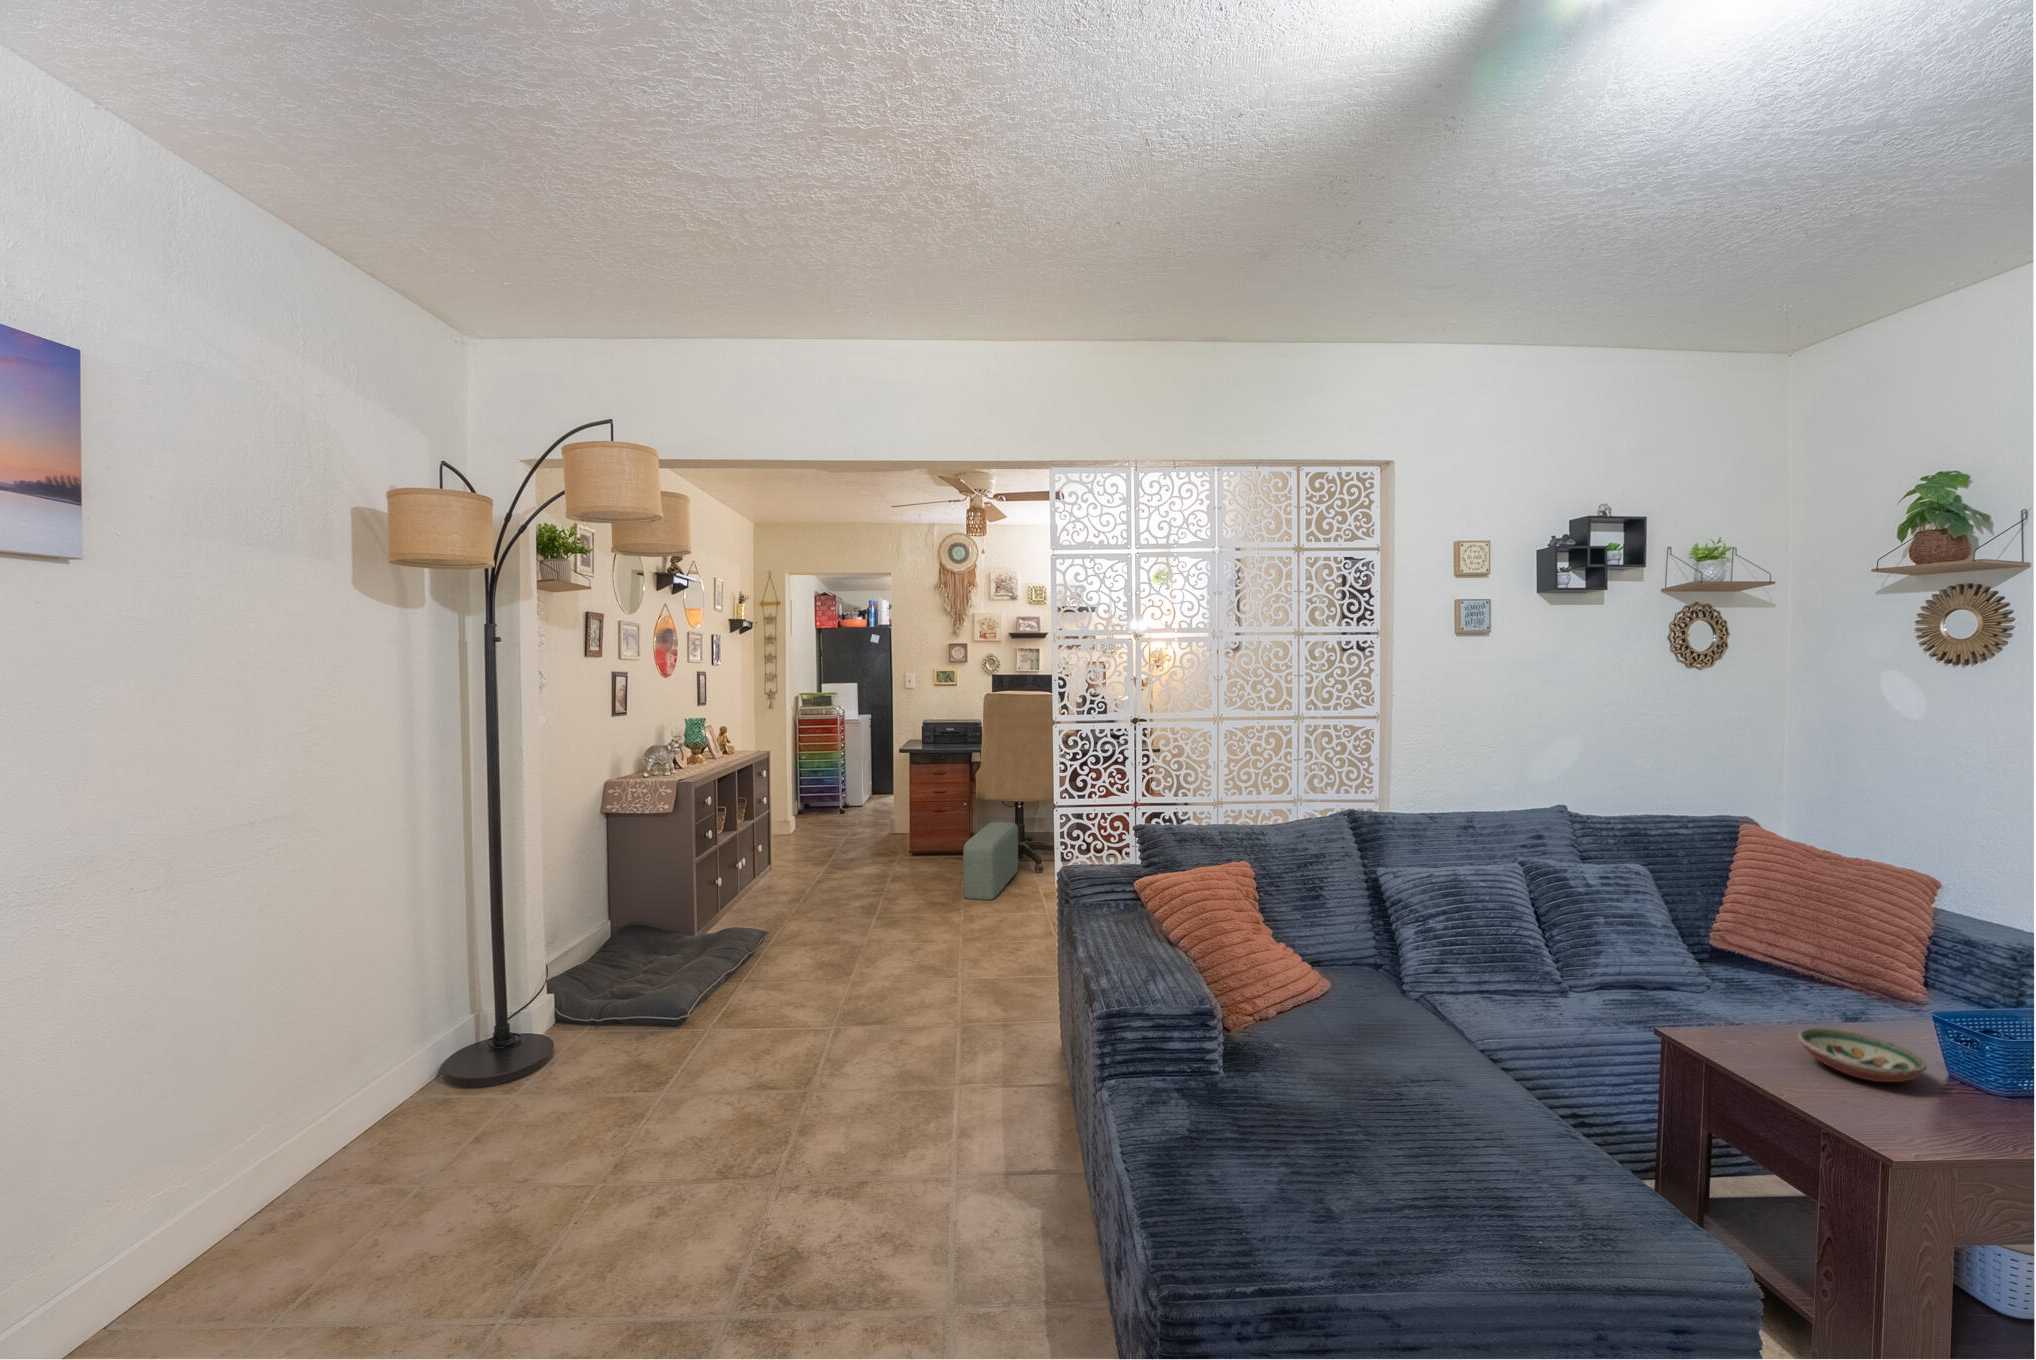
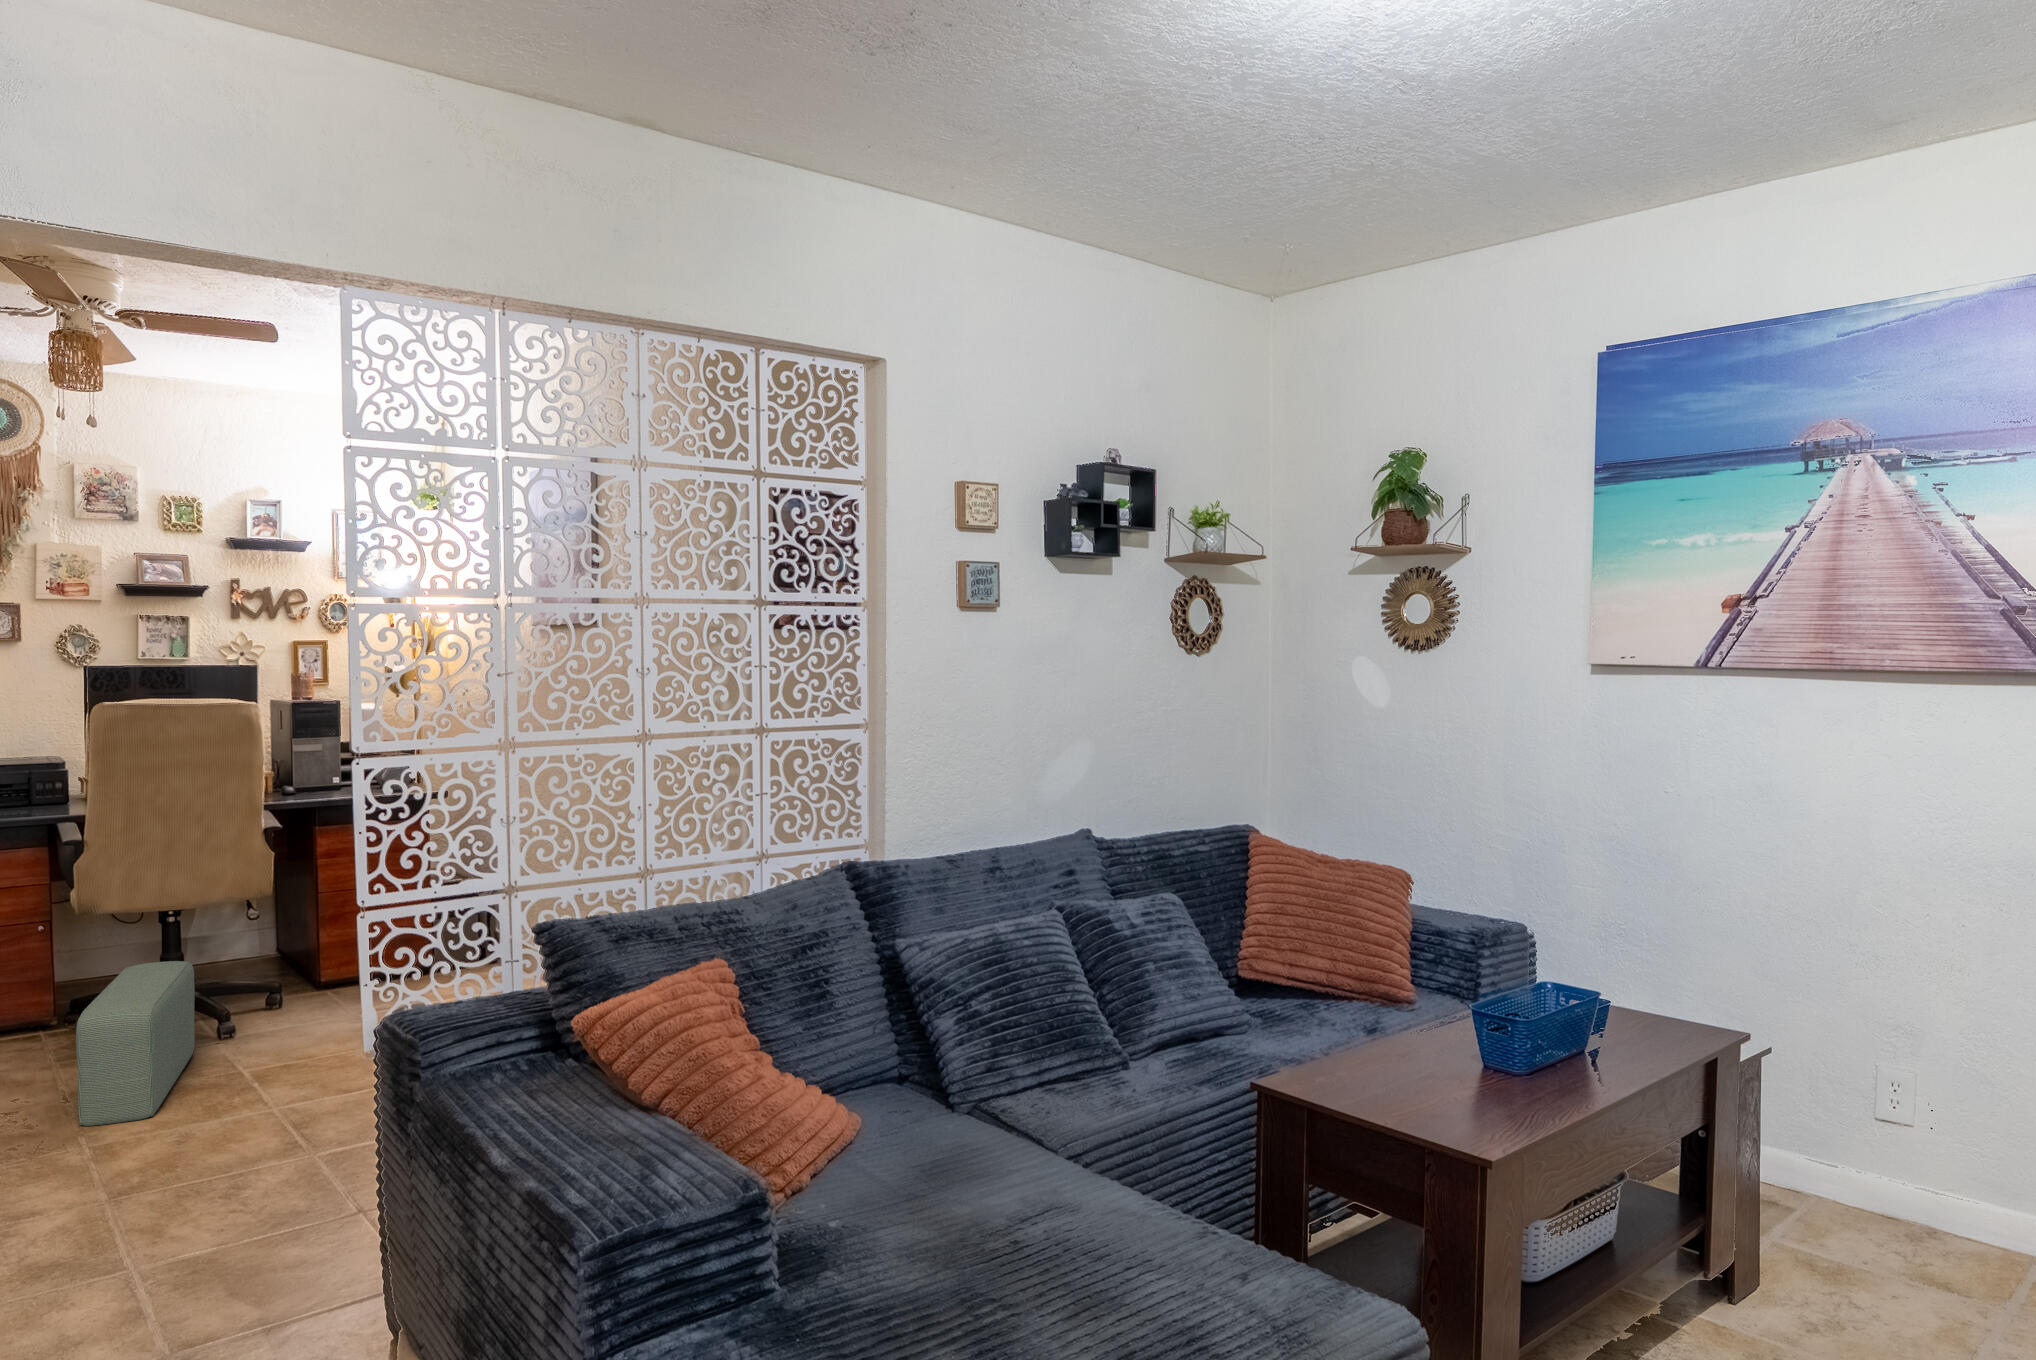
decorative bowl: present [1798,1028,1927,1082] -> none [1364,1039,1464,1086]

